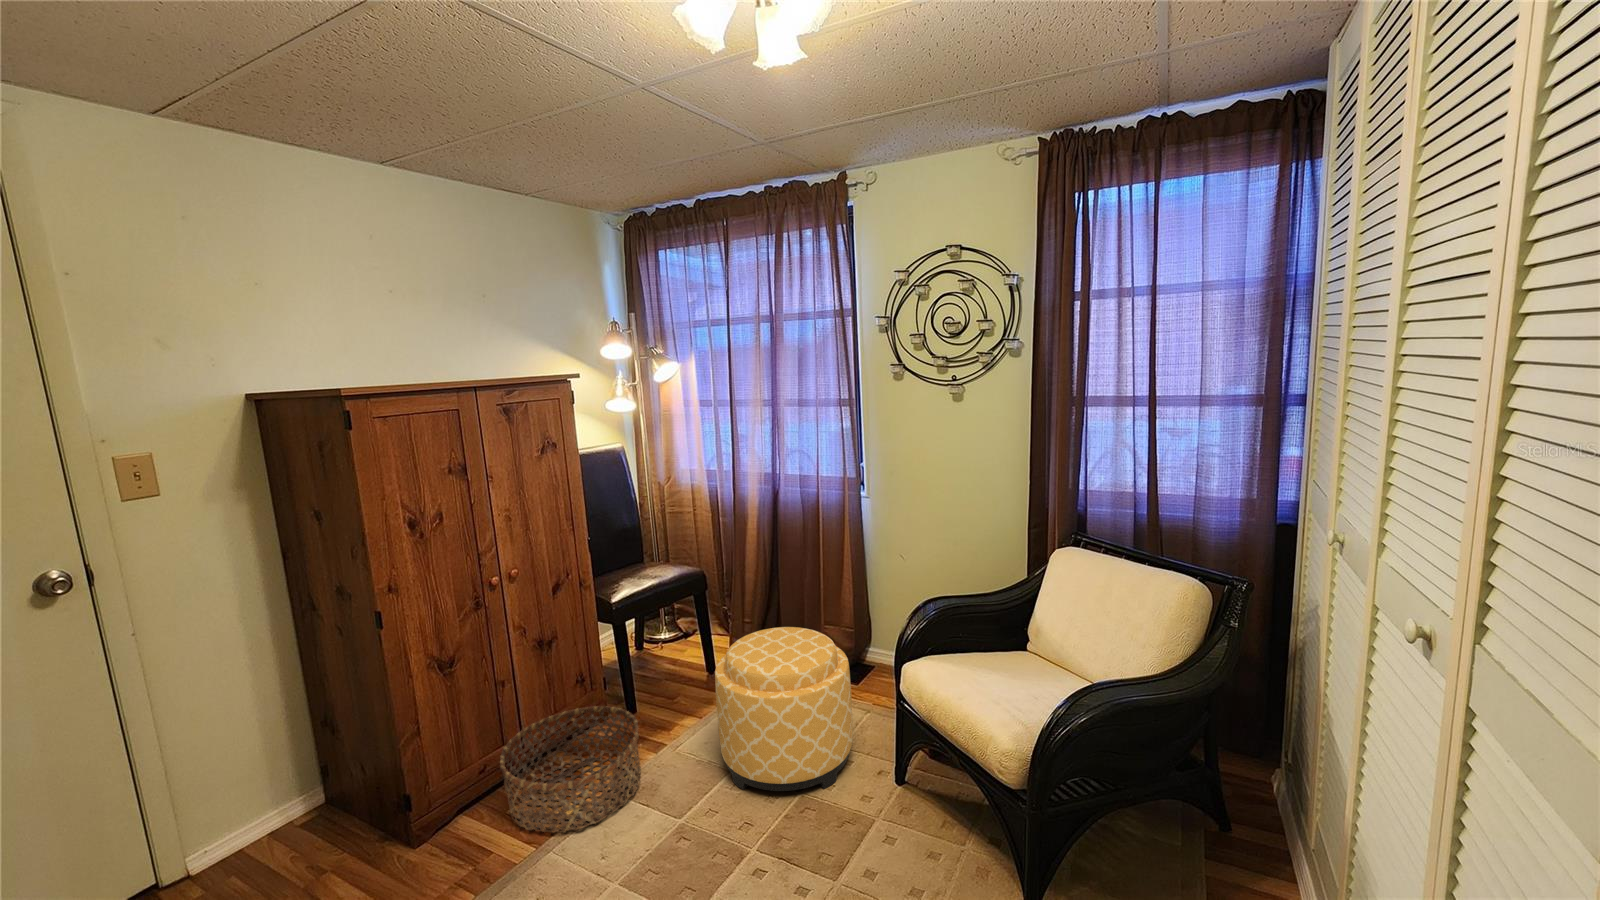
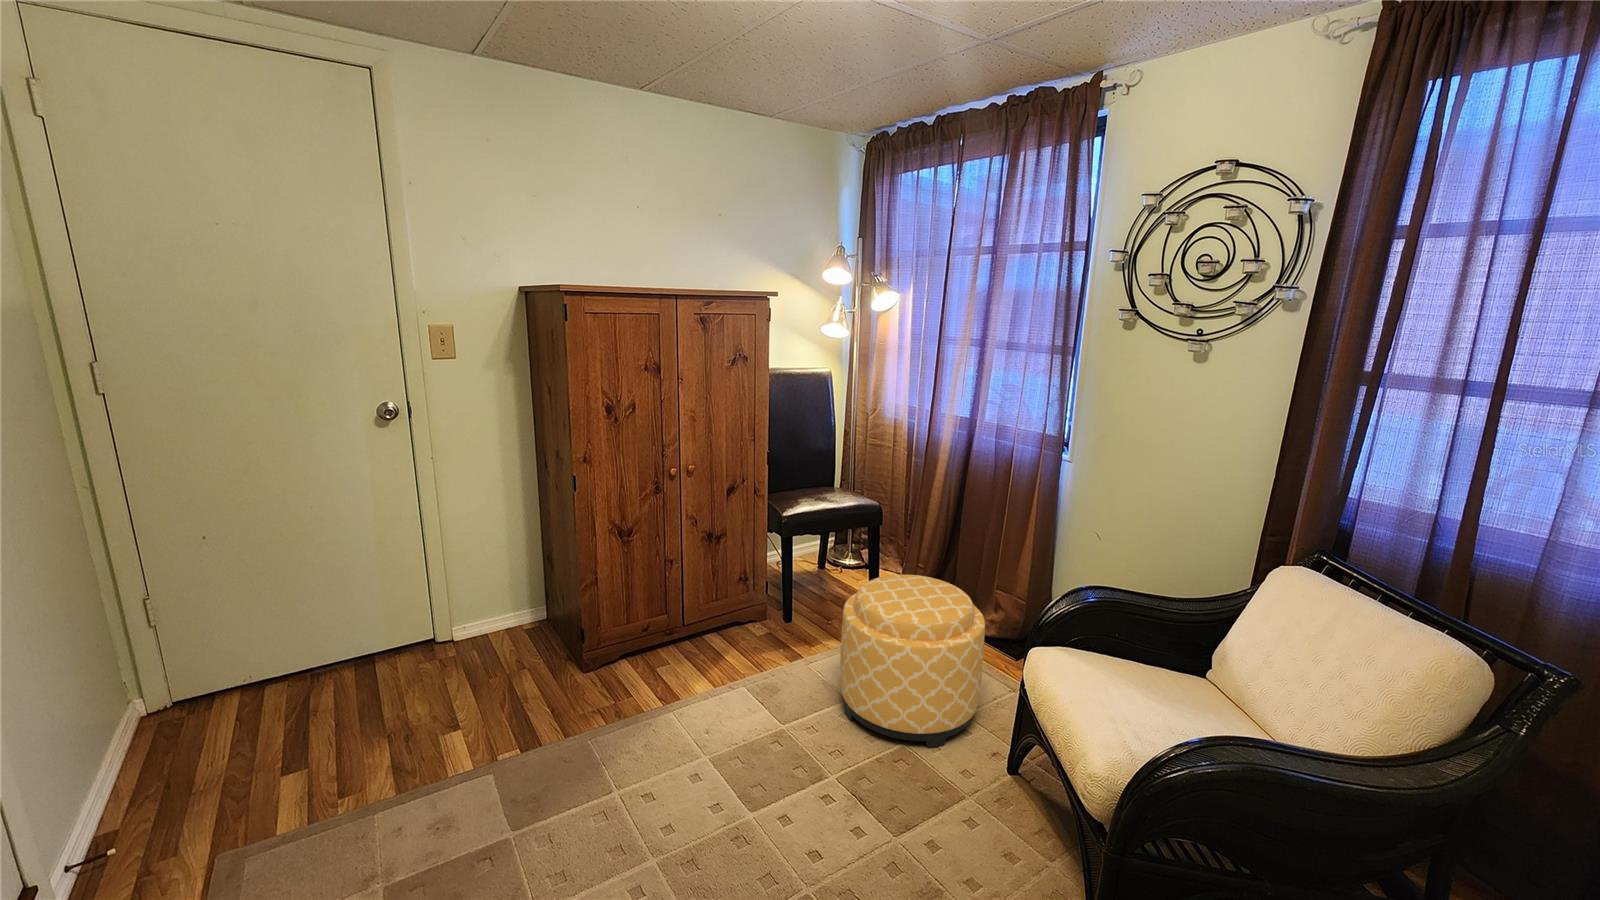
basket: present [500,706,641,832] -> none [652,601,774,703]

